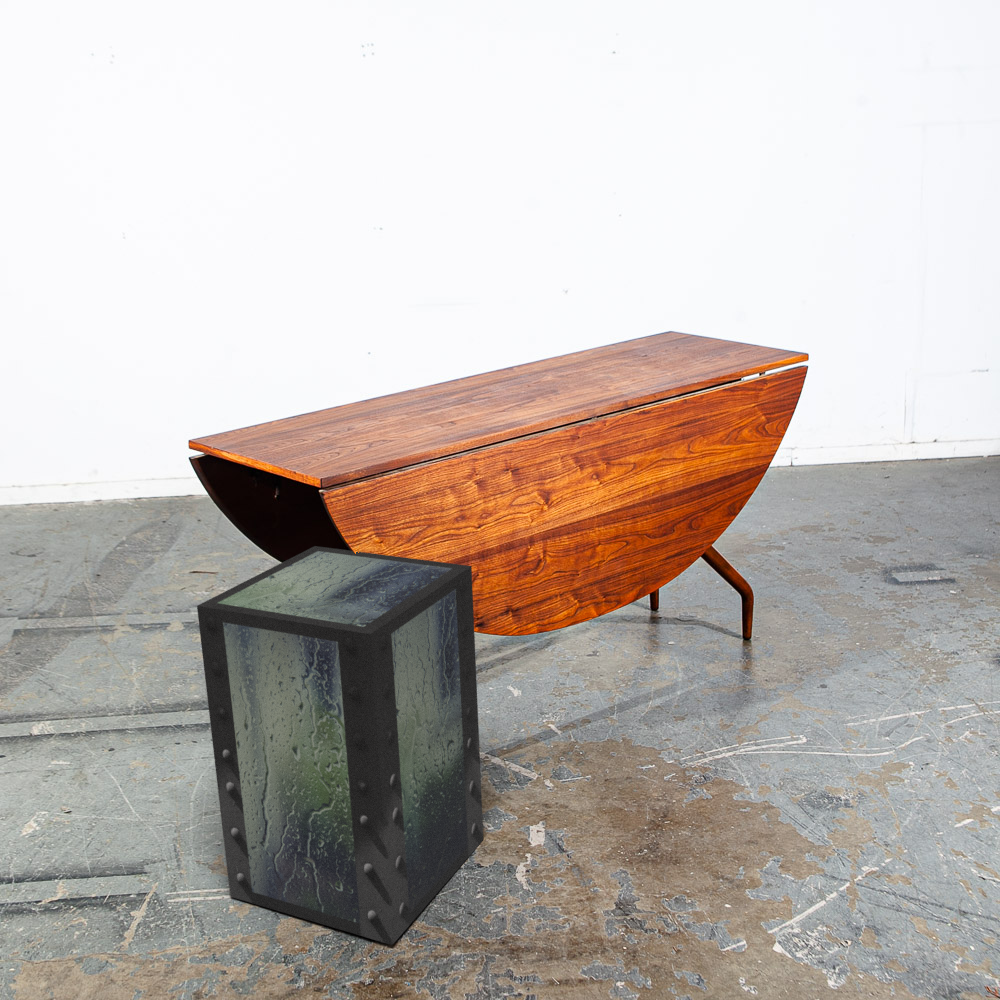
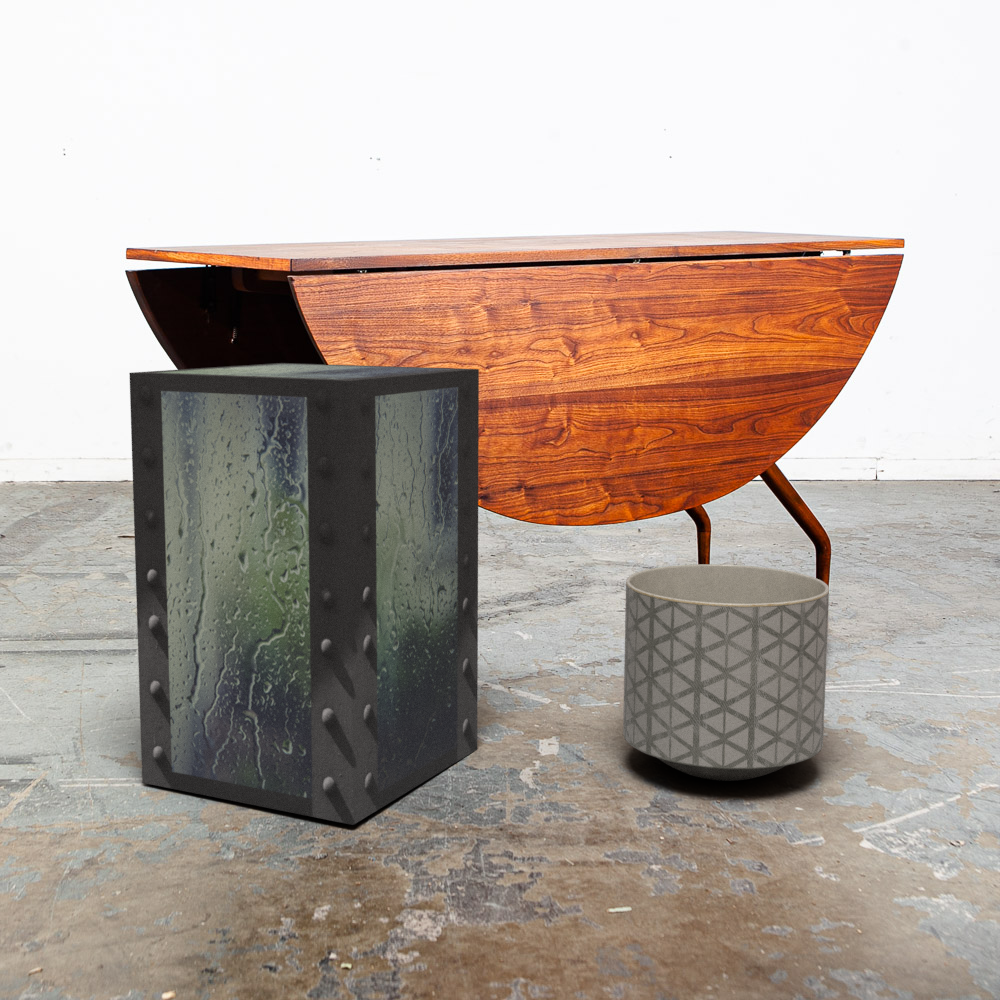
planter: none [593,692,750,879] -> present [623,564,829,781]

